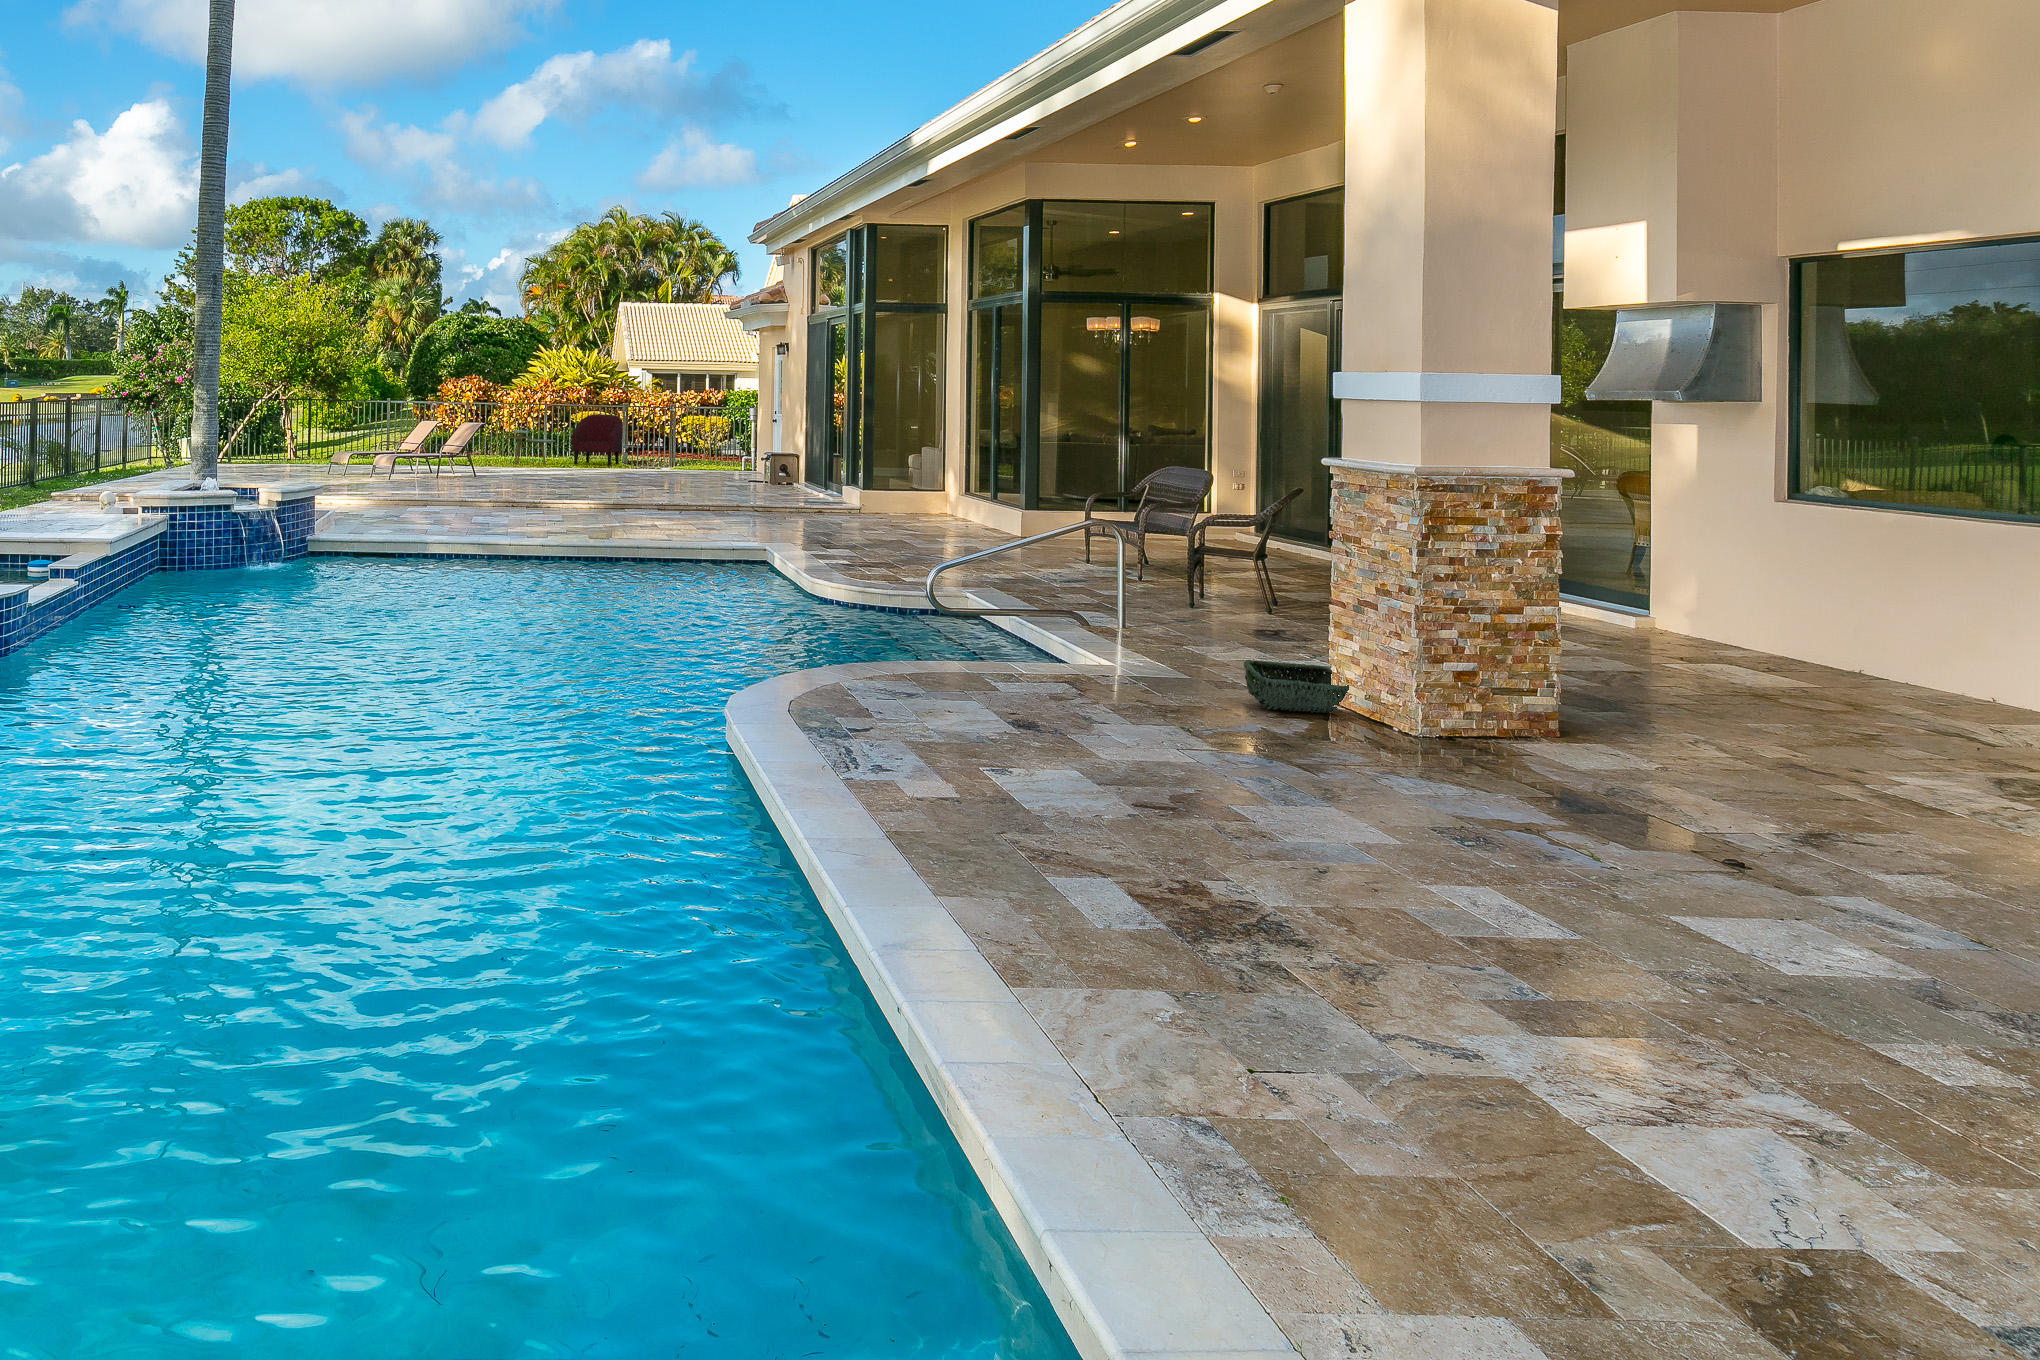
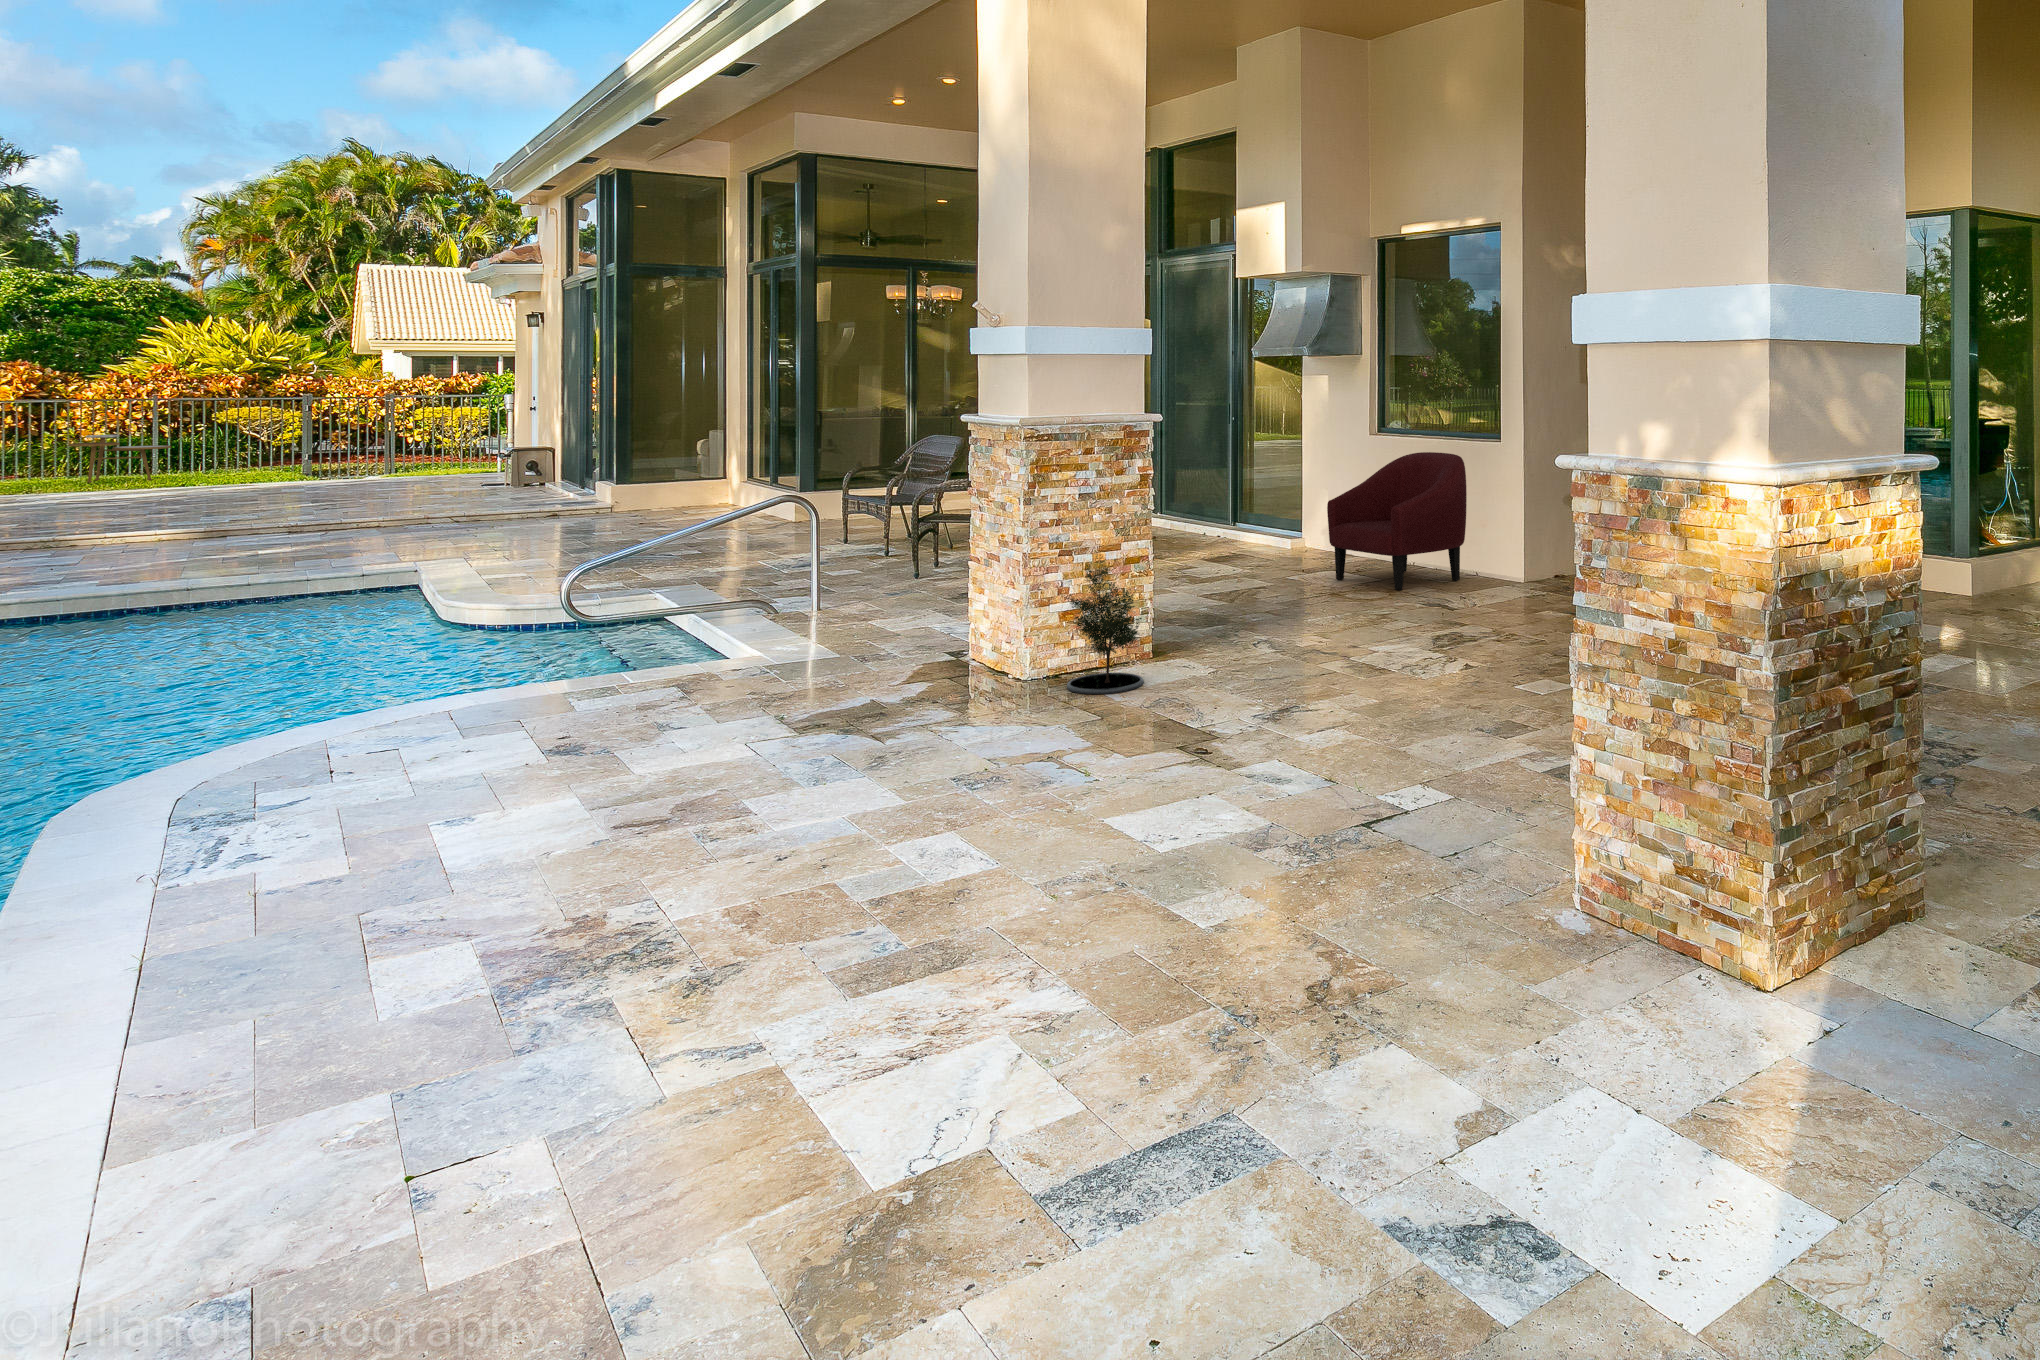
armchair: present [572,414,623,466] -> present [1327,452,1467,590]
potted tree: none [1470,616,1571,765] -> present [1067,555,1144,694]
woven basket: present [1244,660,1349,713] -> none [871,625,975,680]

